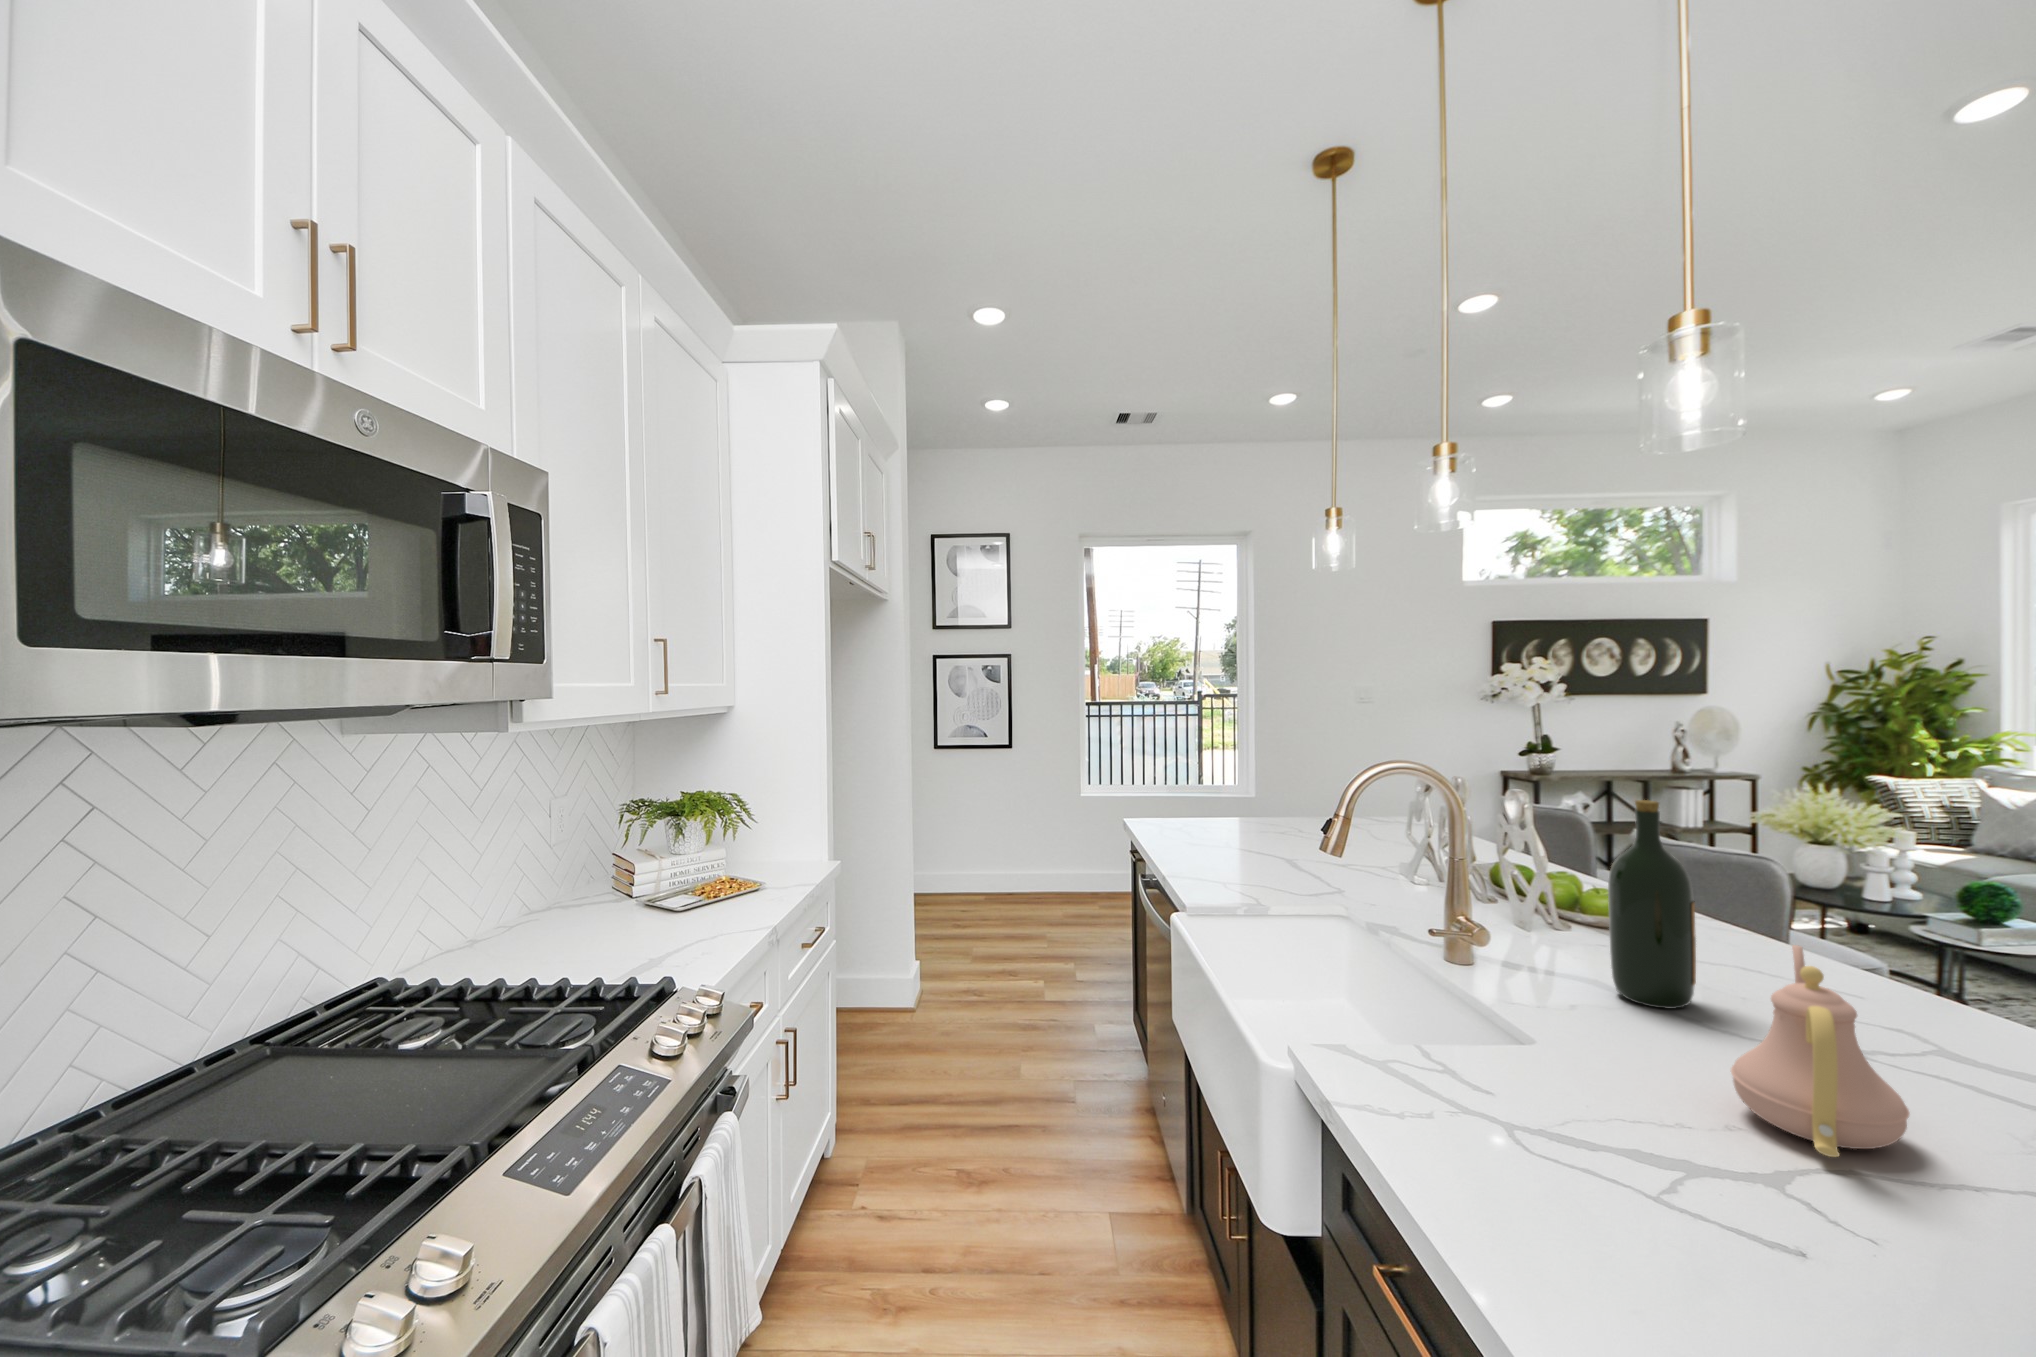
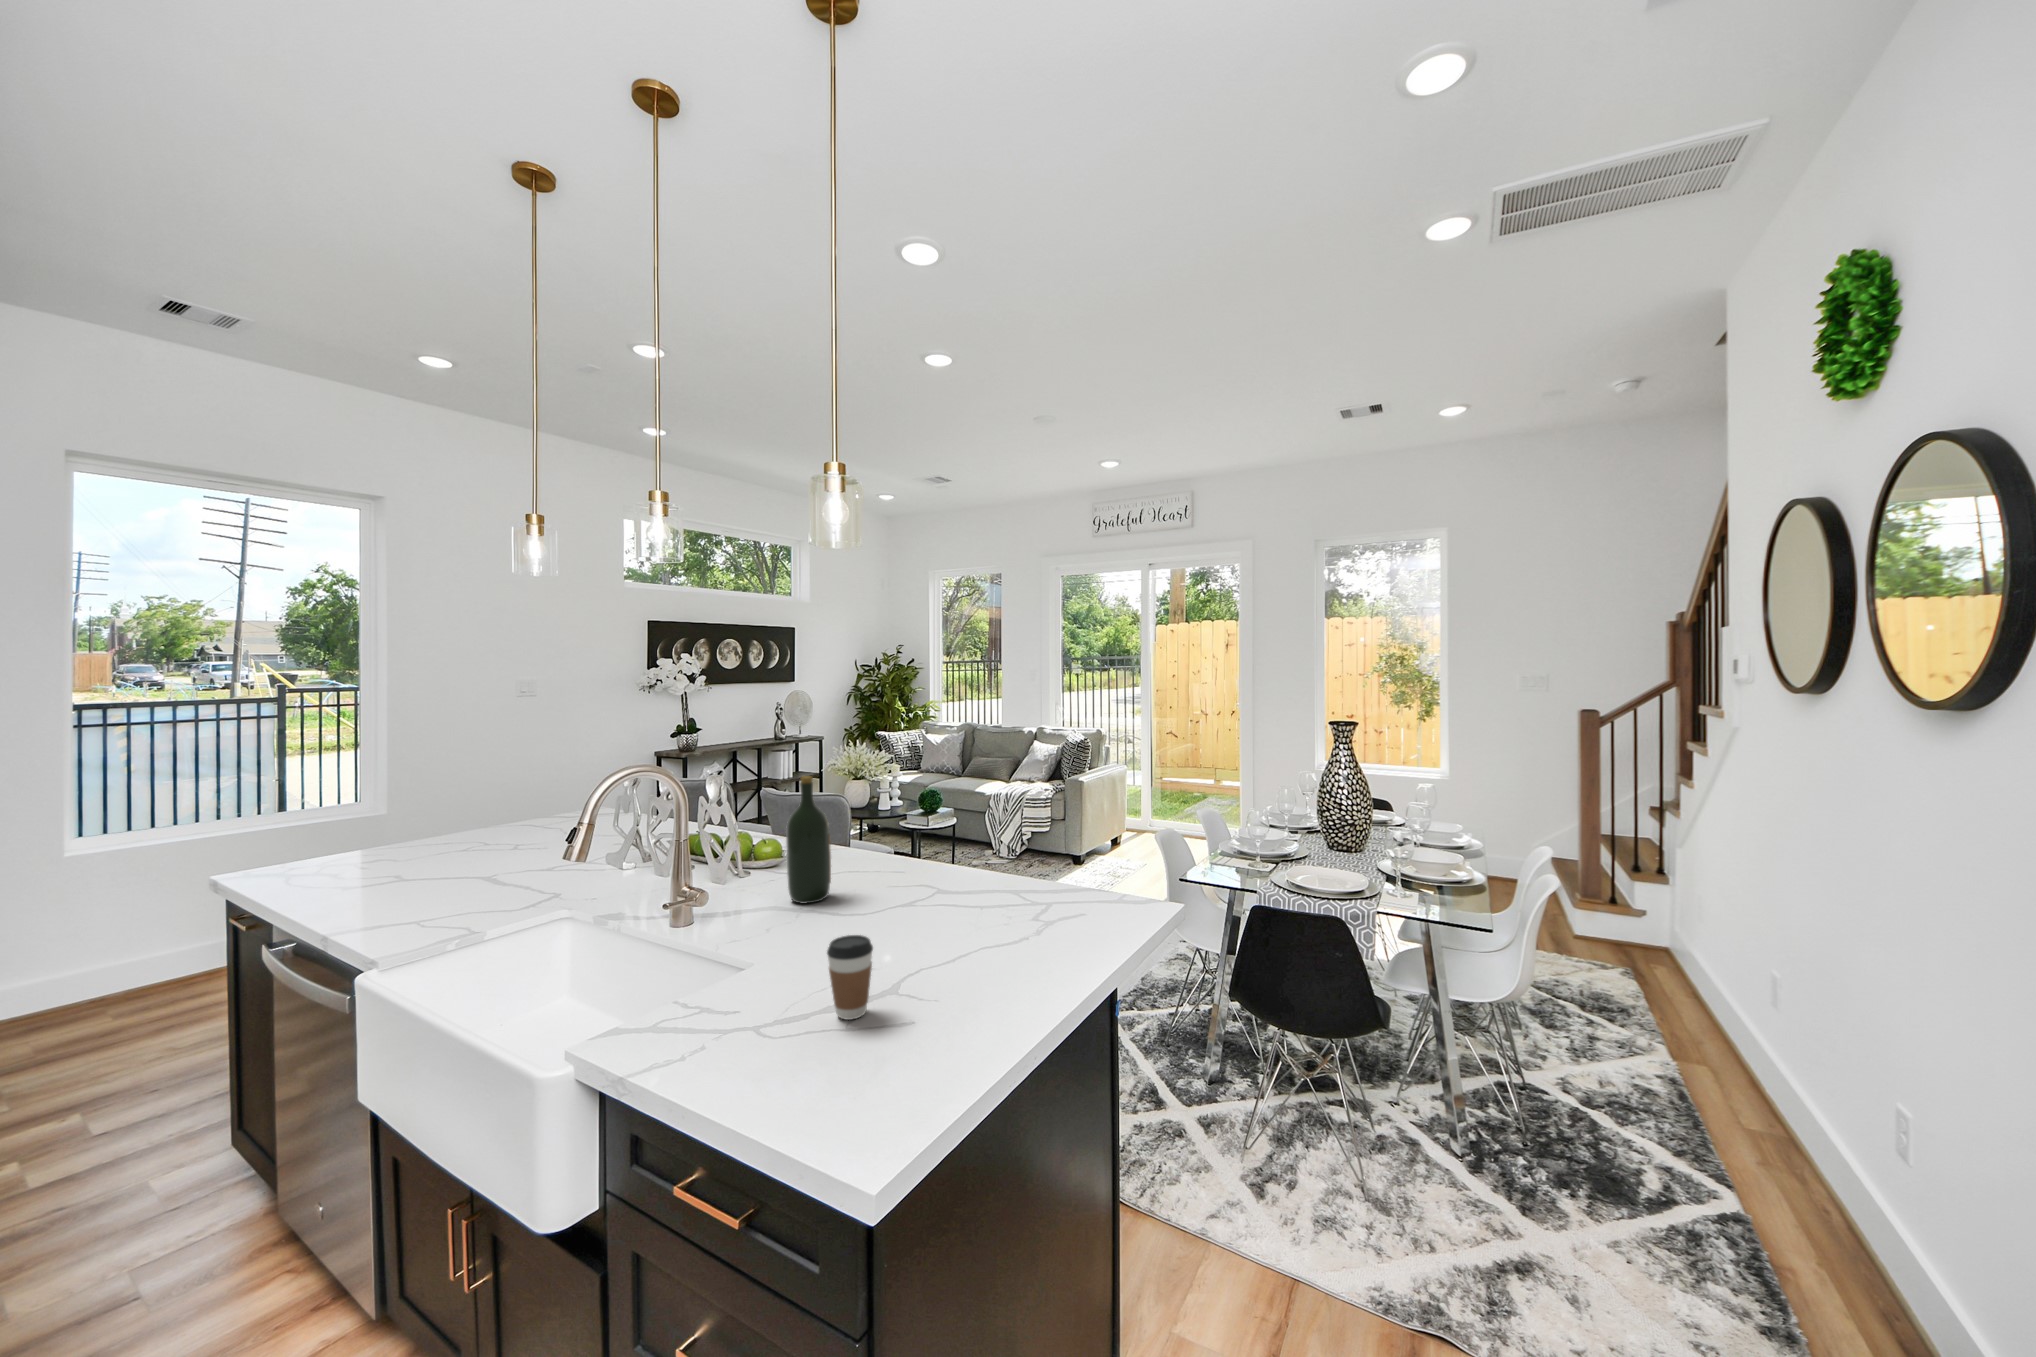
teapot: present [1731,945,1910,1157] -> none [858,847,924,947]
coffee cup: none [1610,1087,1725,1267] -> present [827,935,873,1020]

